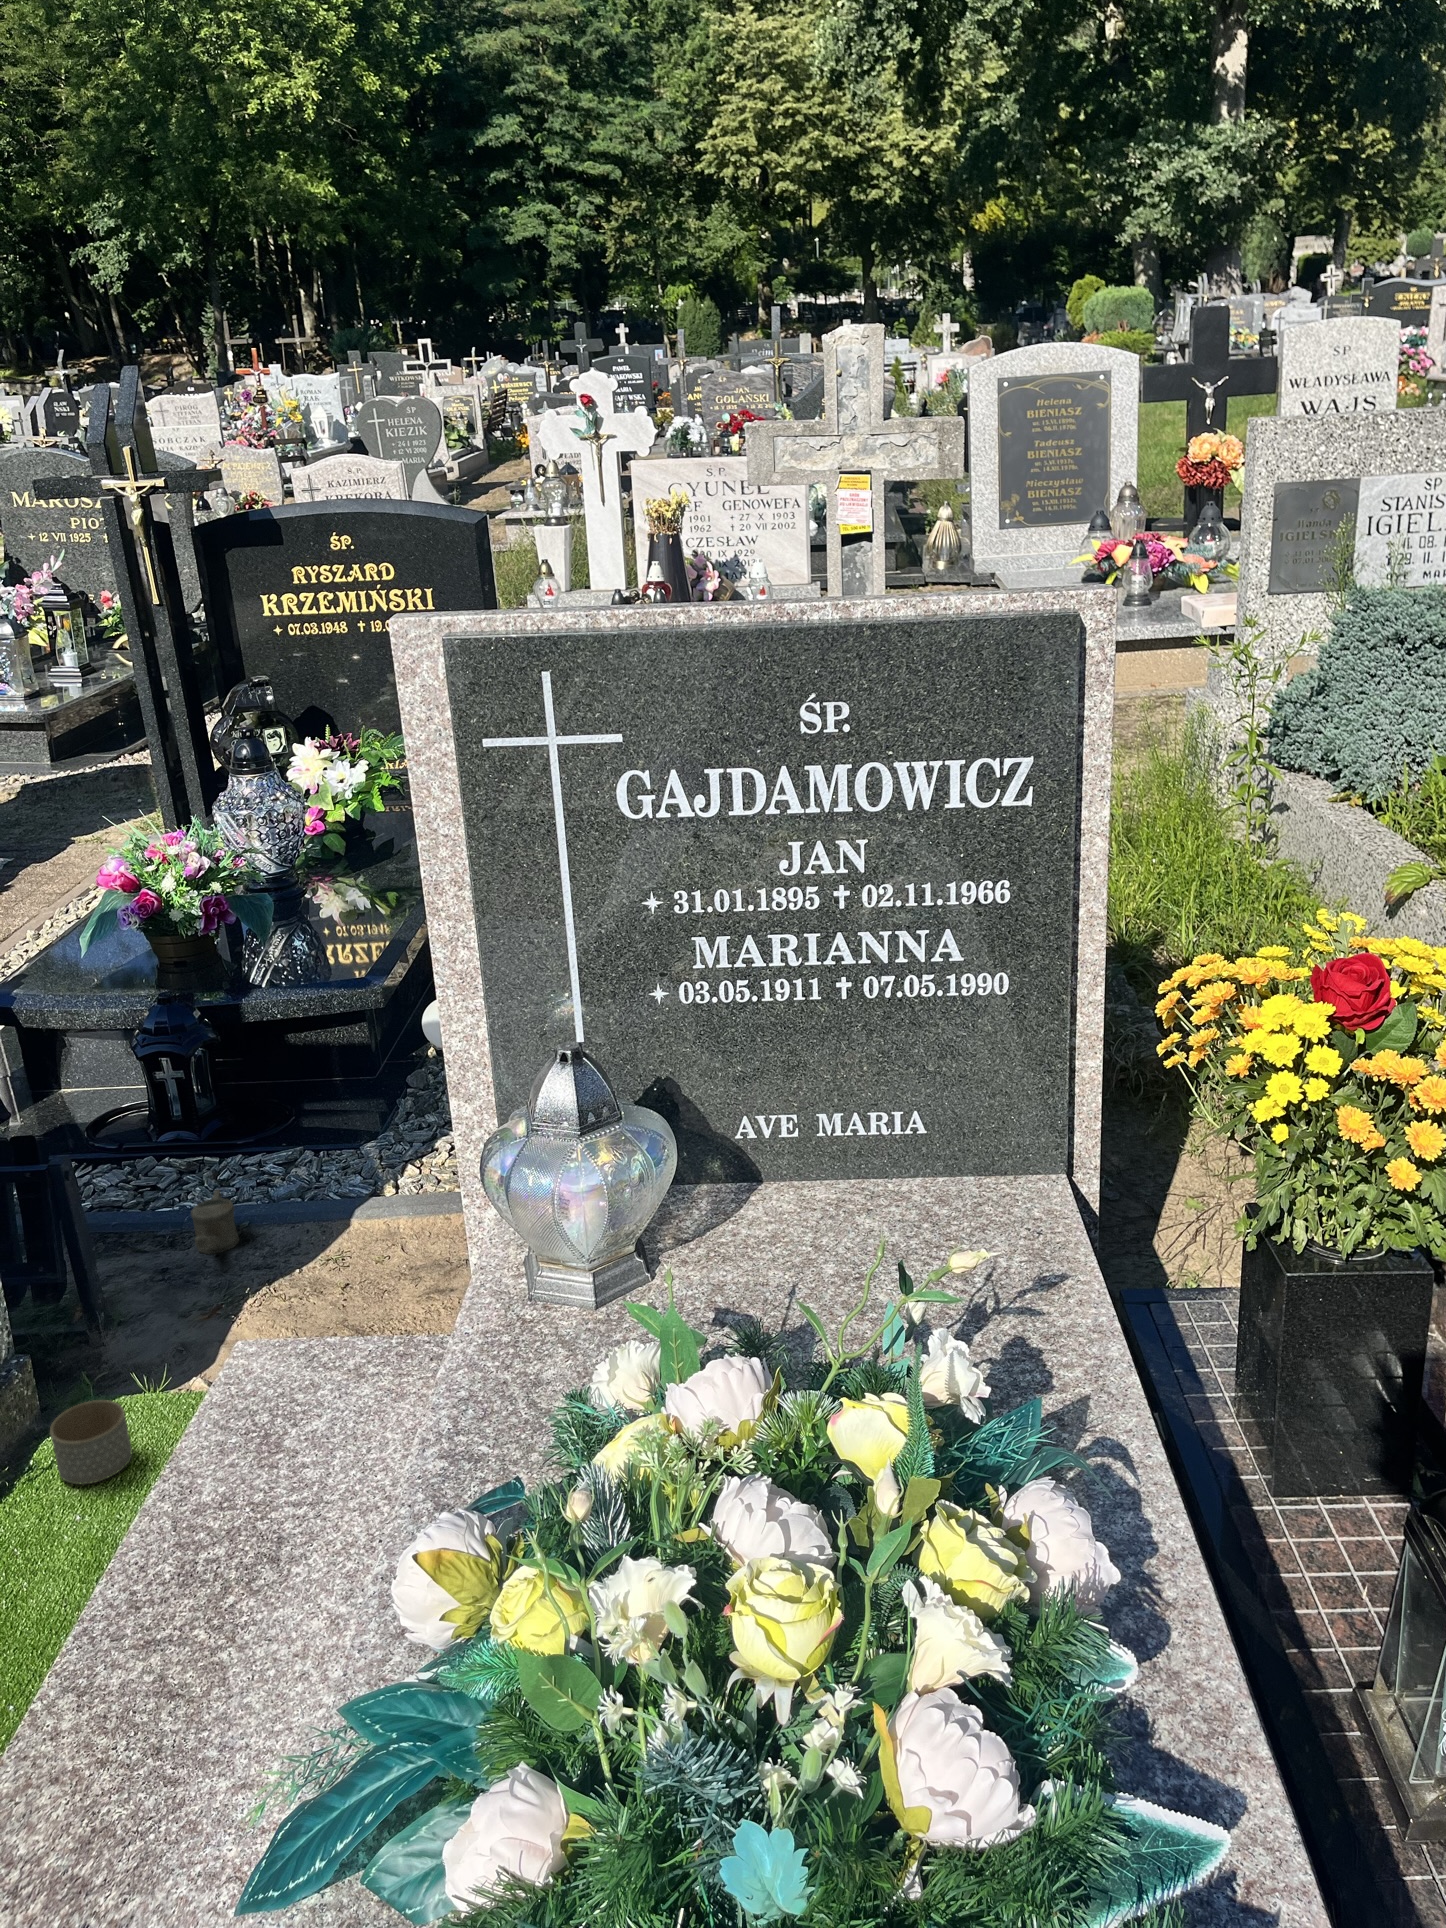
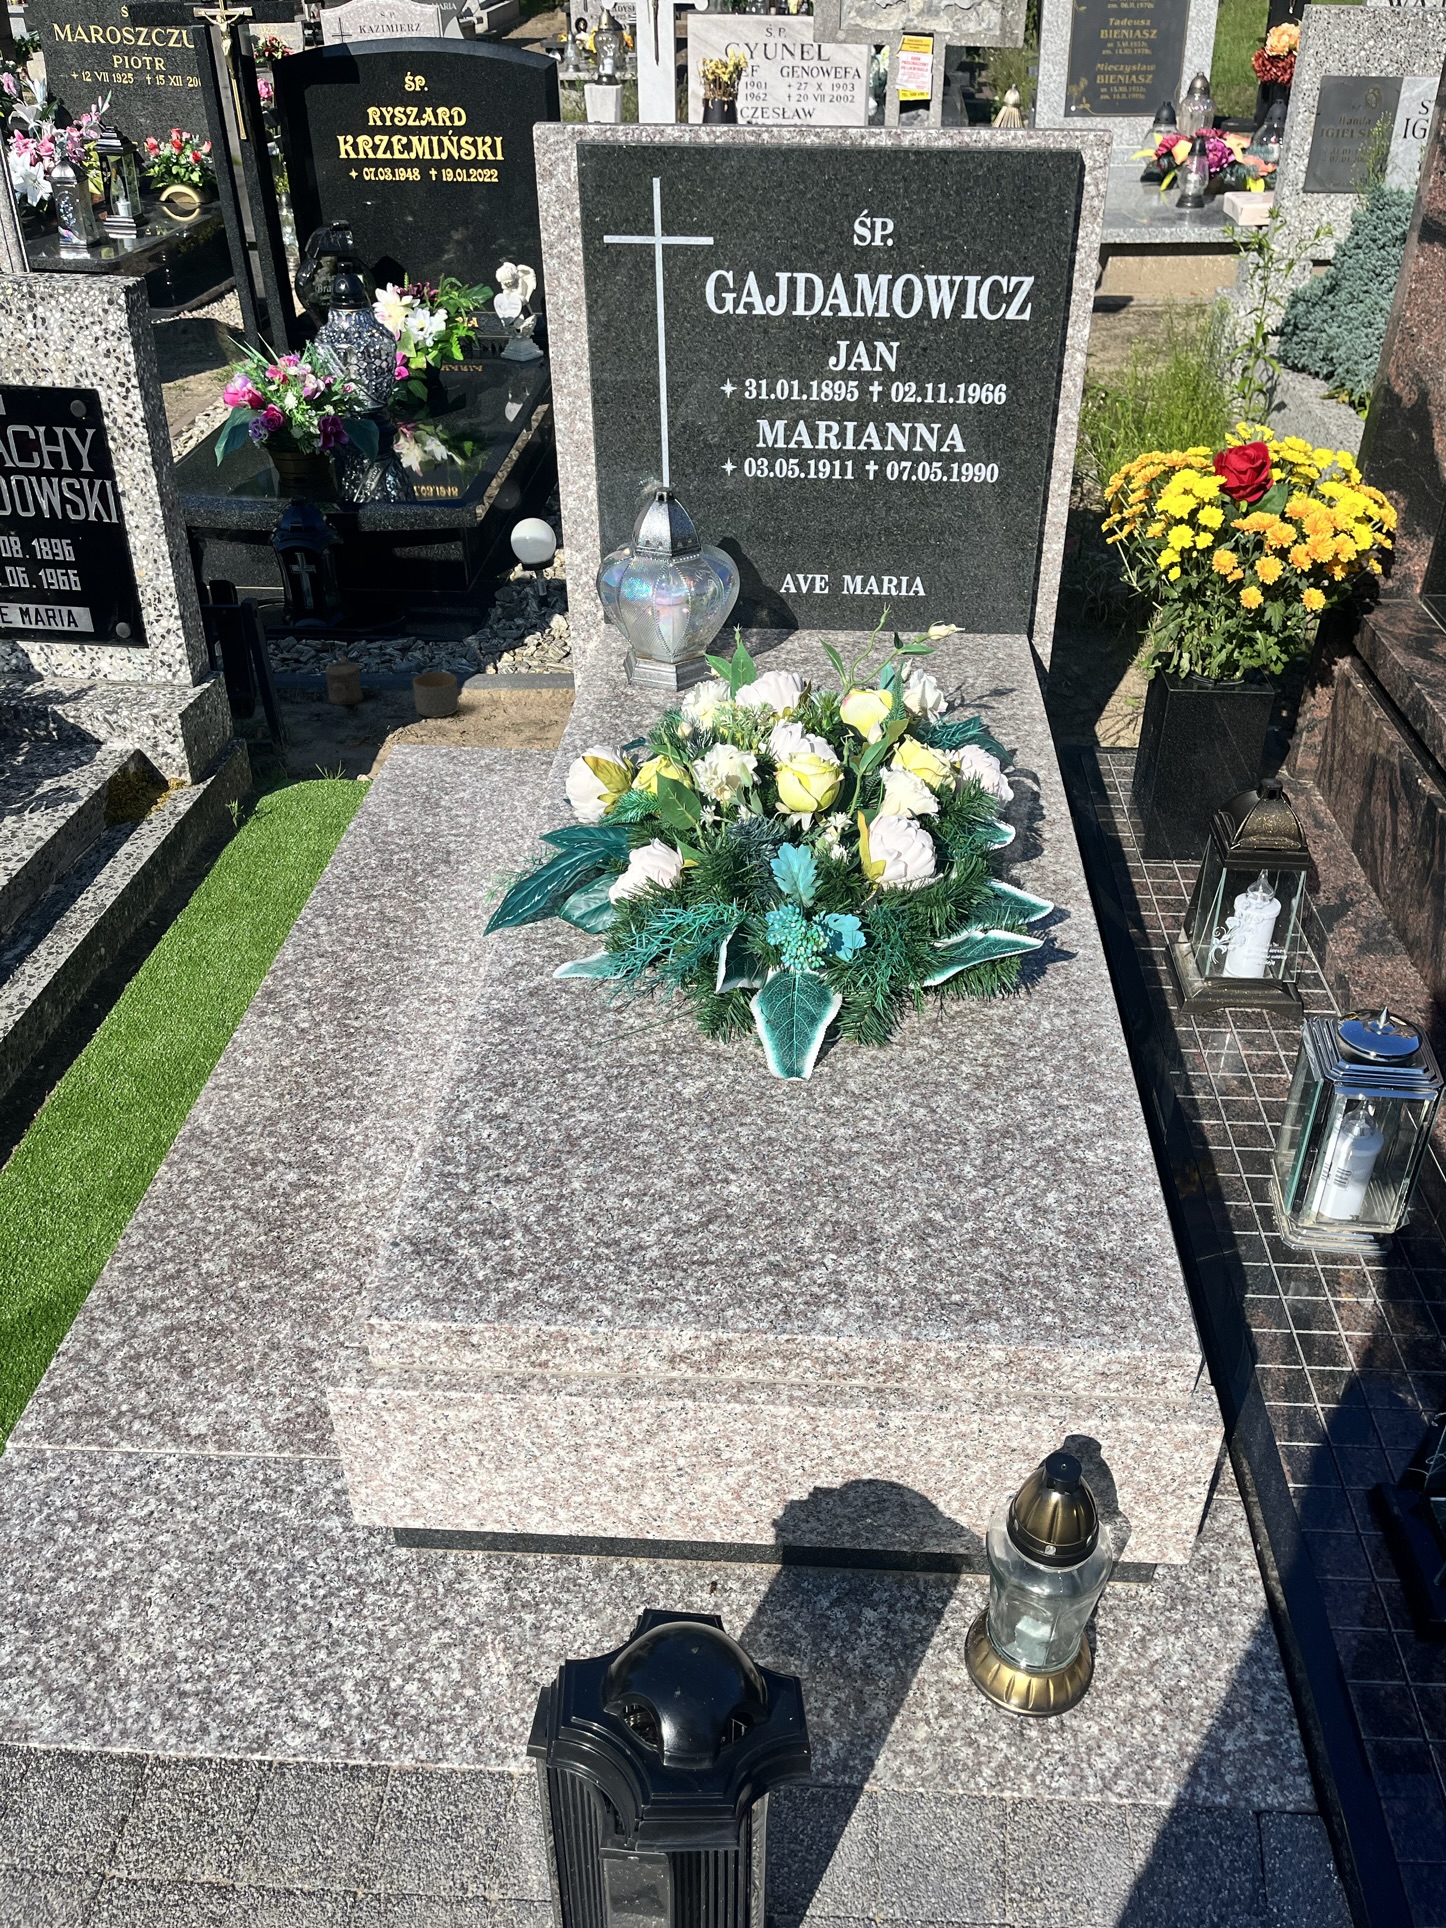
planter: present [50,1400,132,1484] -> present [413,672,459,718]

